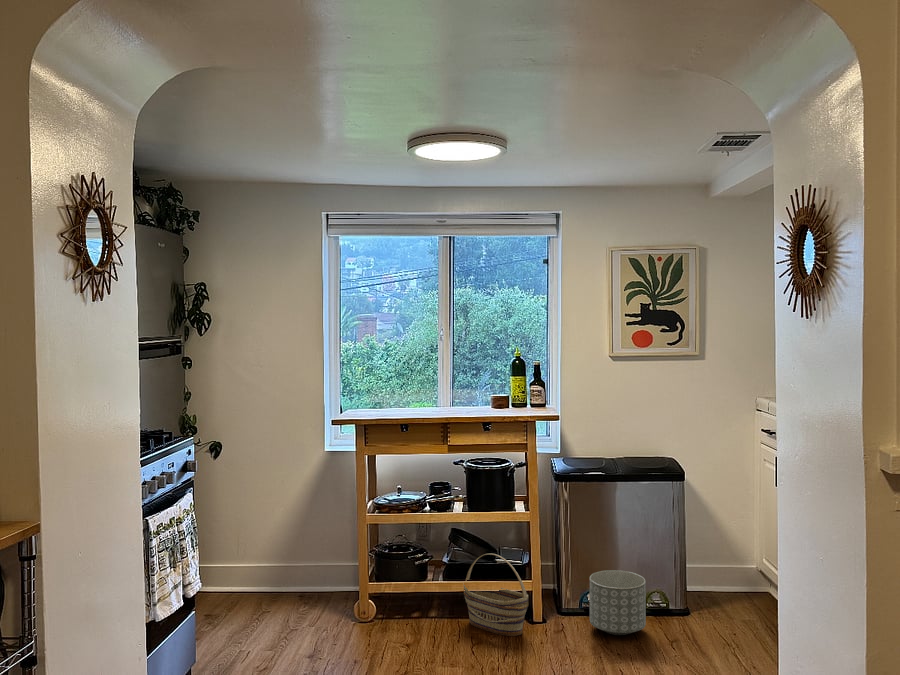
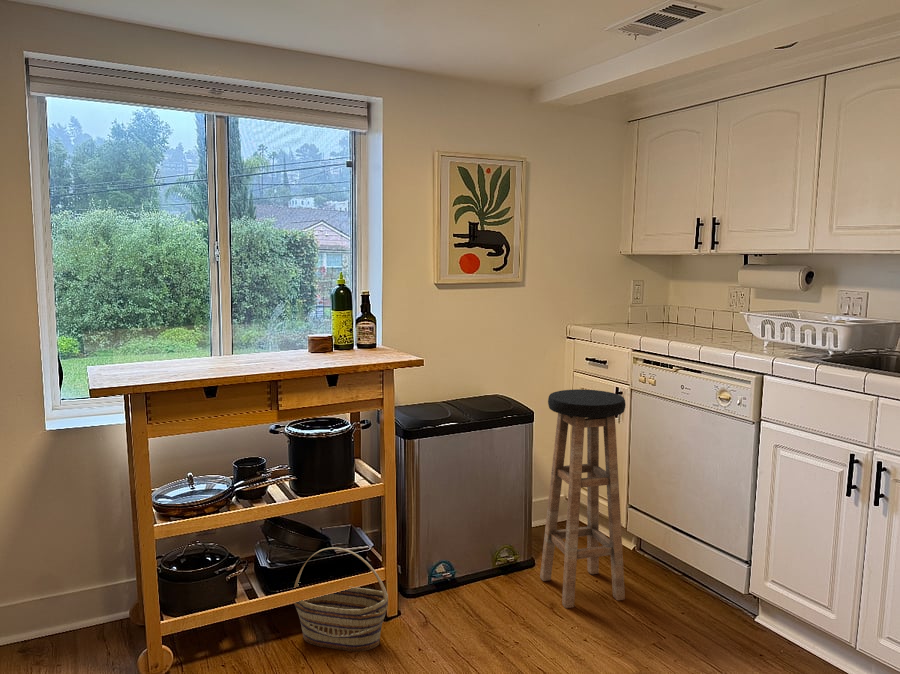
bar stool: none [681,452,751,647] -> present [540,389,626,608]
planter: present [590,570,646,635] -> none [452,536,517,617]

